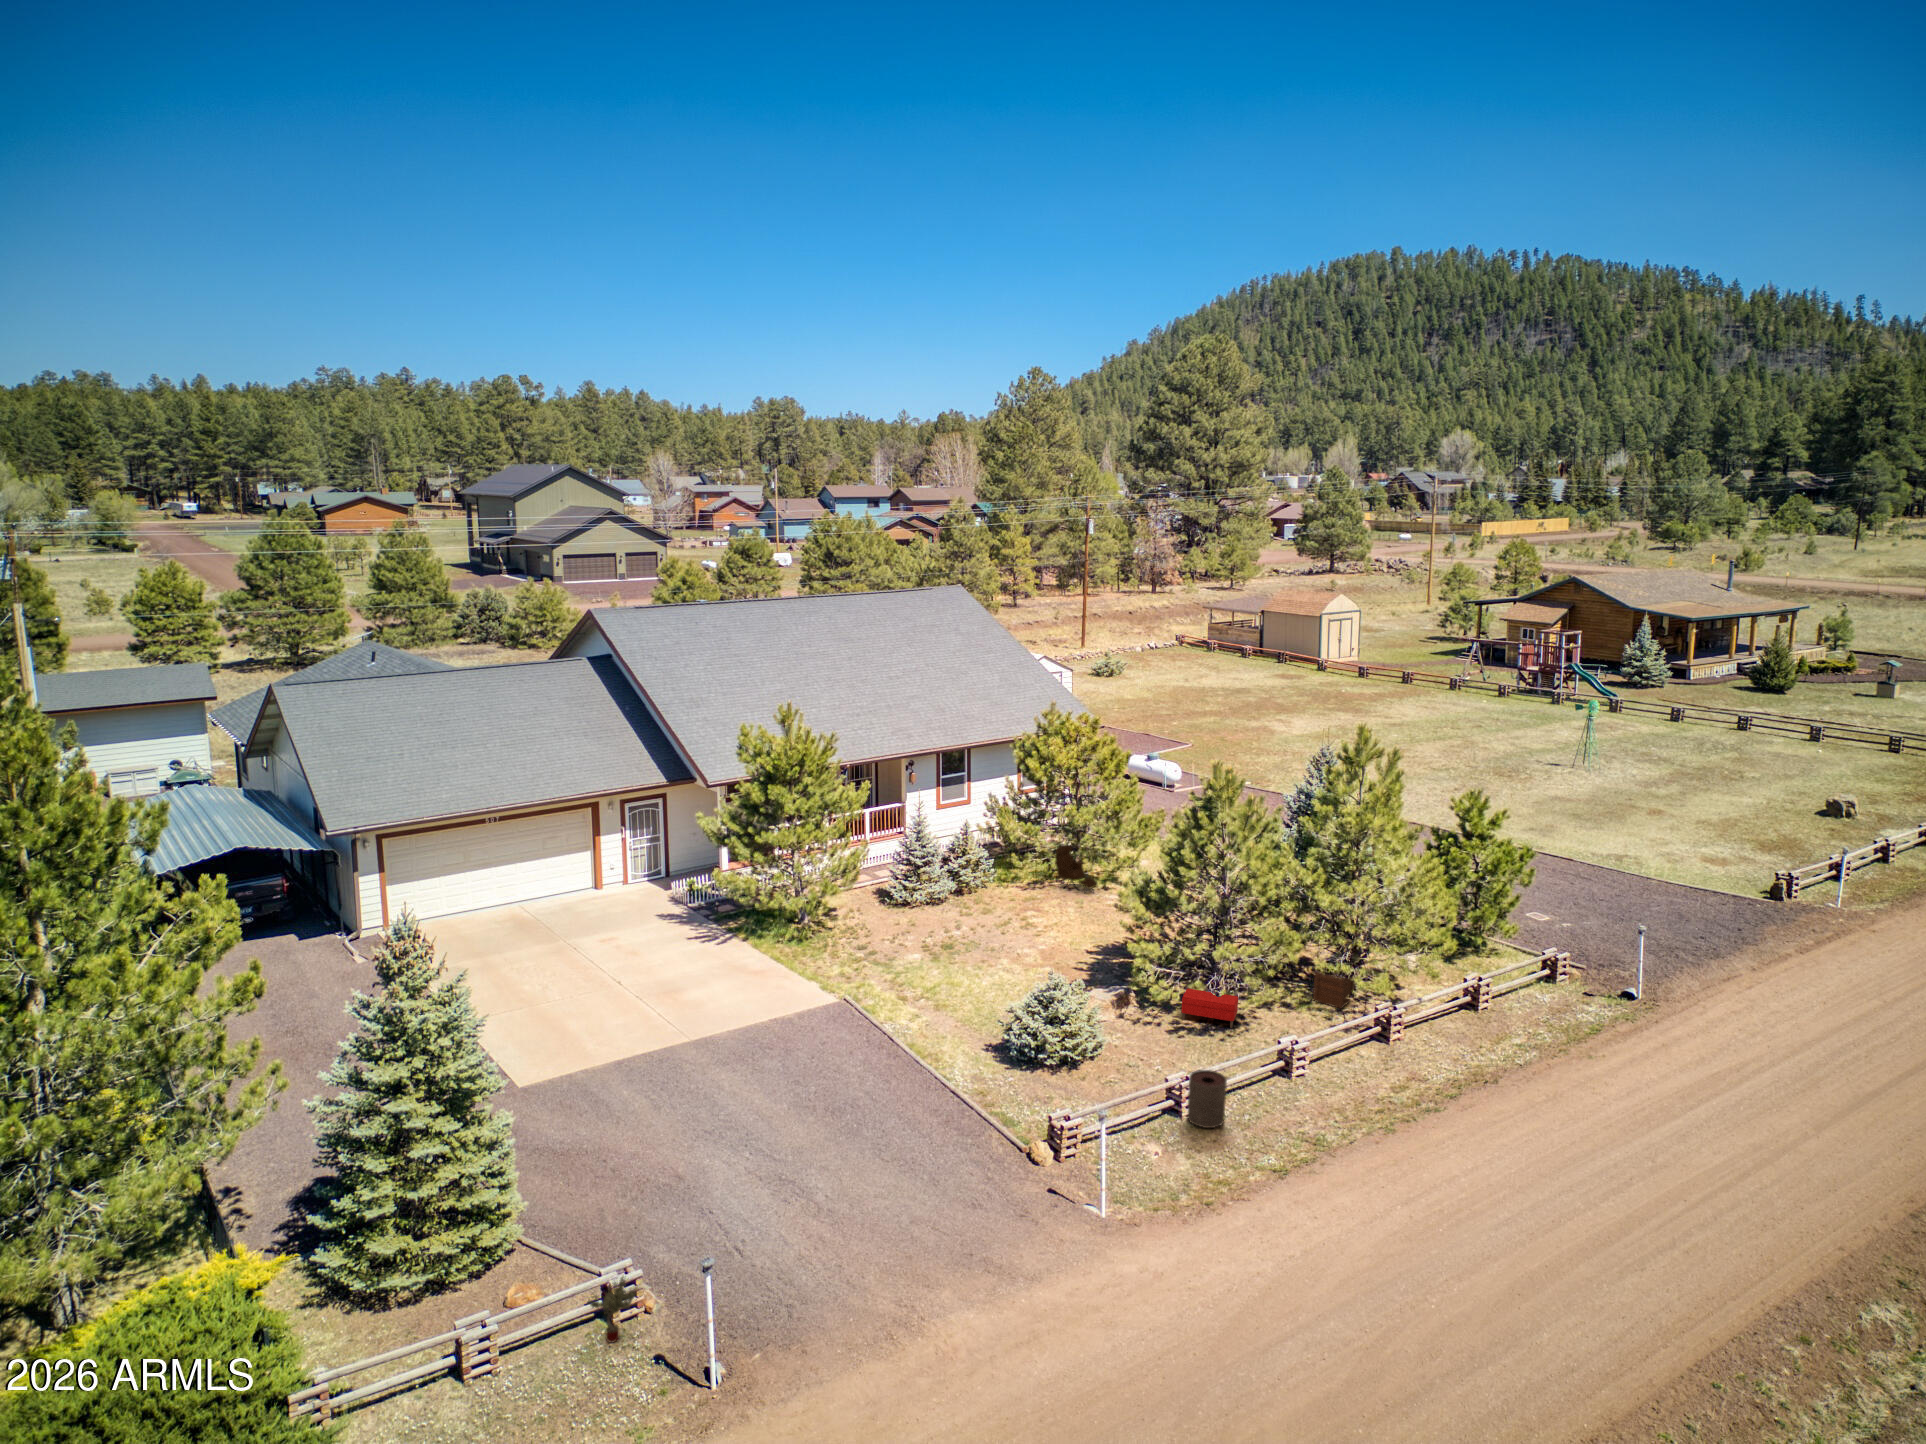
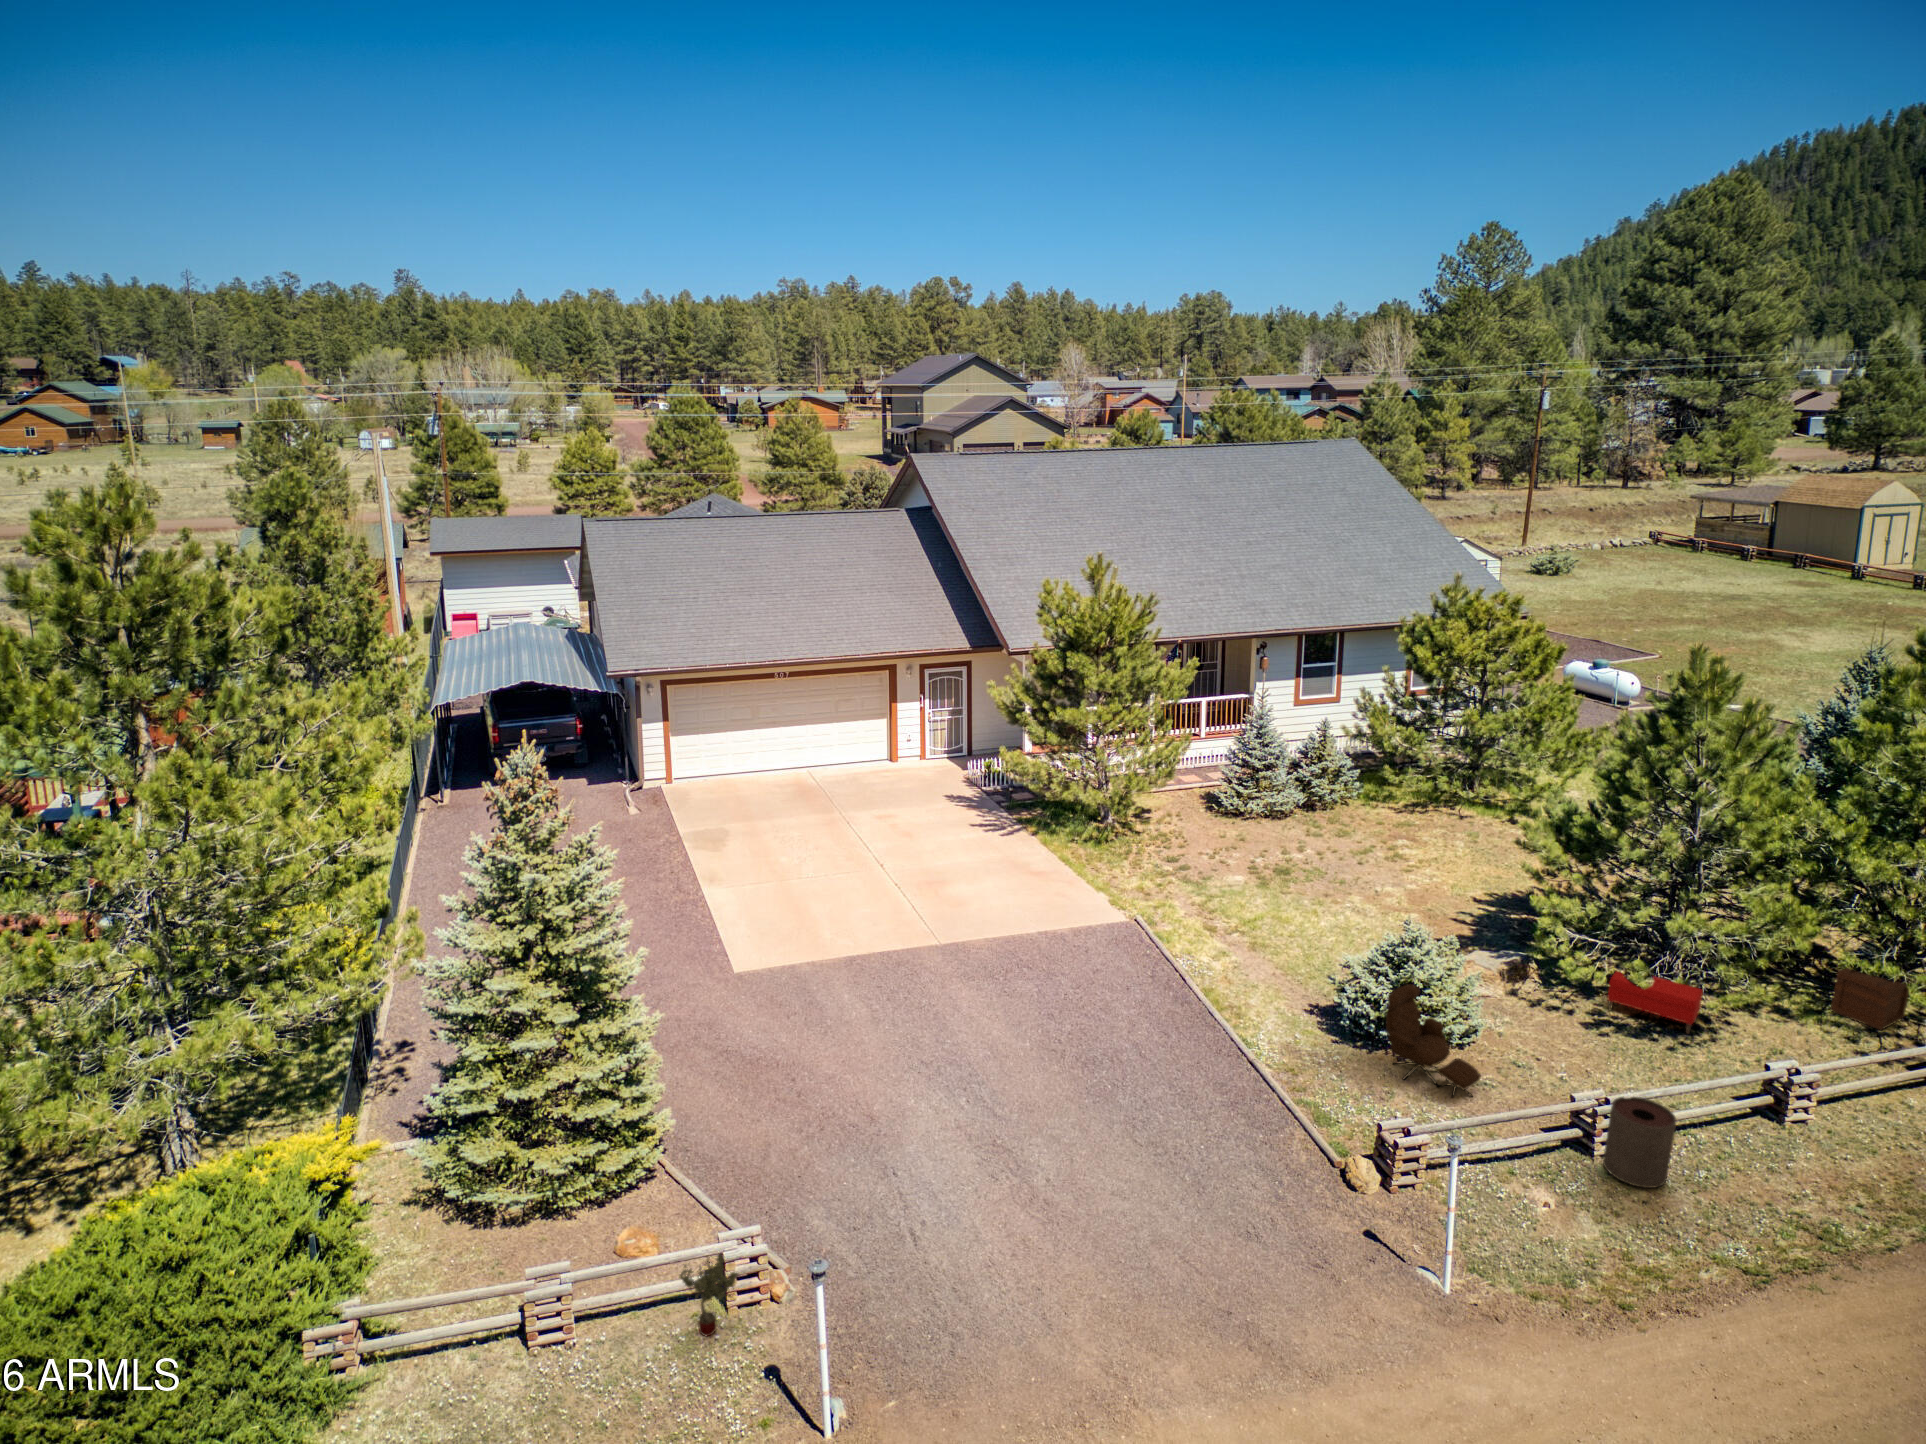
lounge chair: present [1055,845,1098,889] -> present [1386,984,1480,1097]

